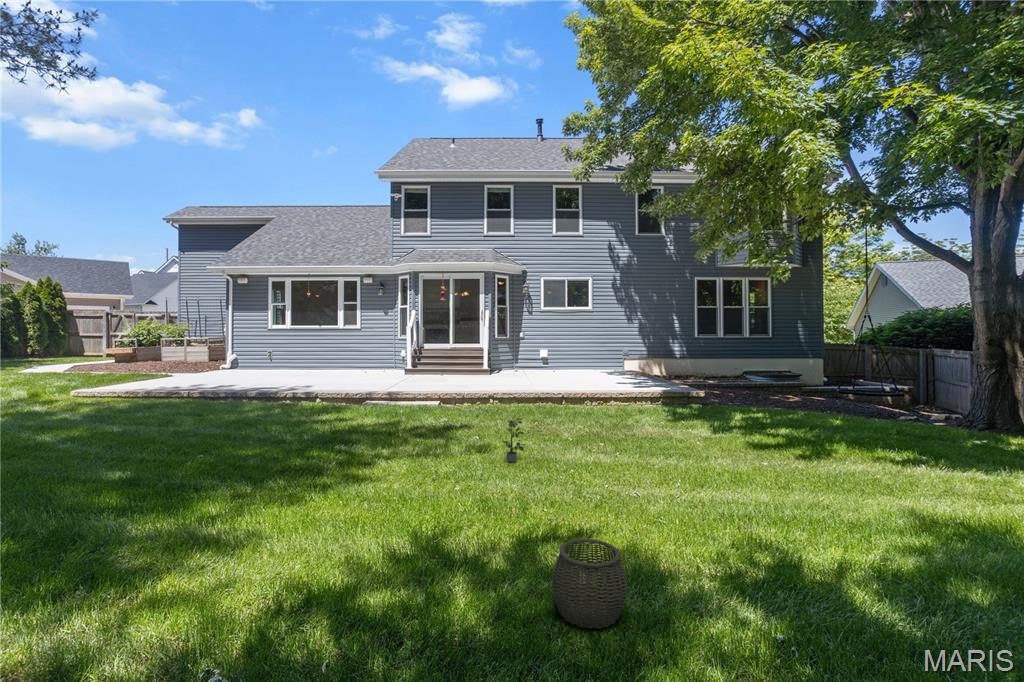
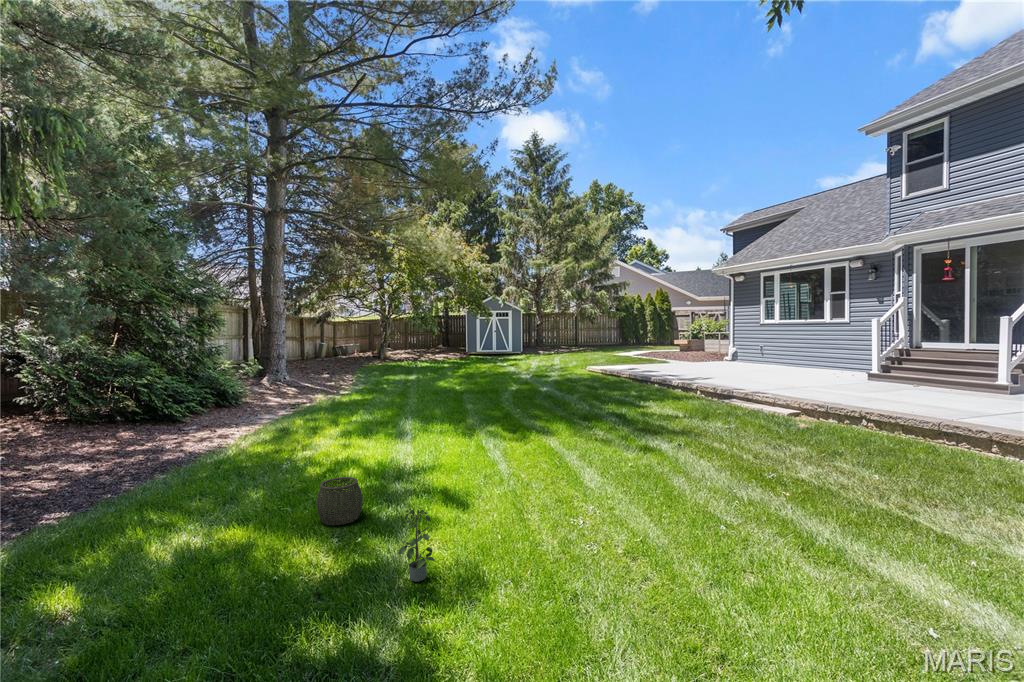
potted plant: present [502,419,525,463] -> present [398,508,435,582]

